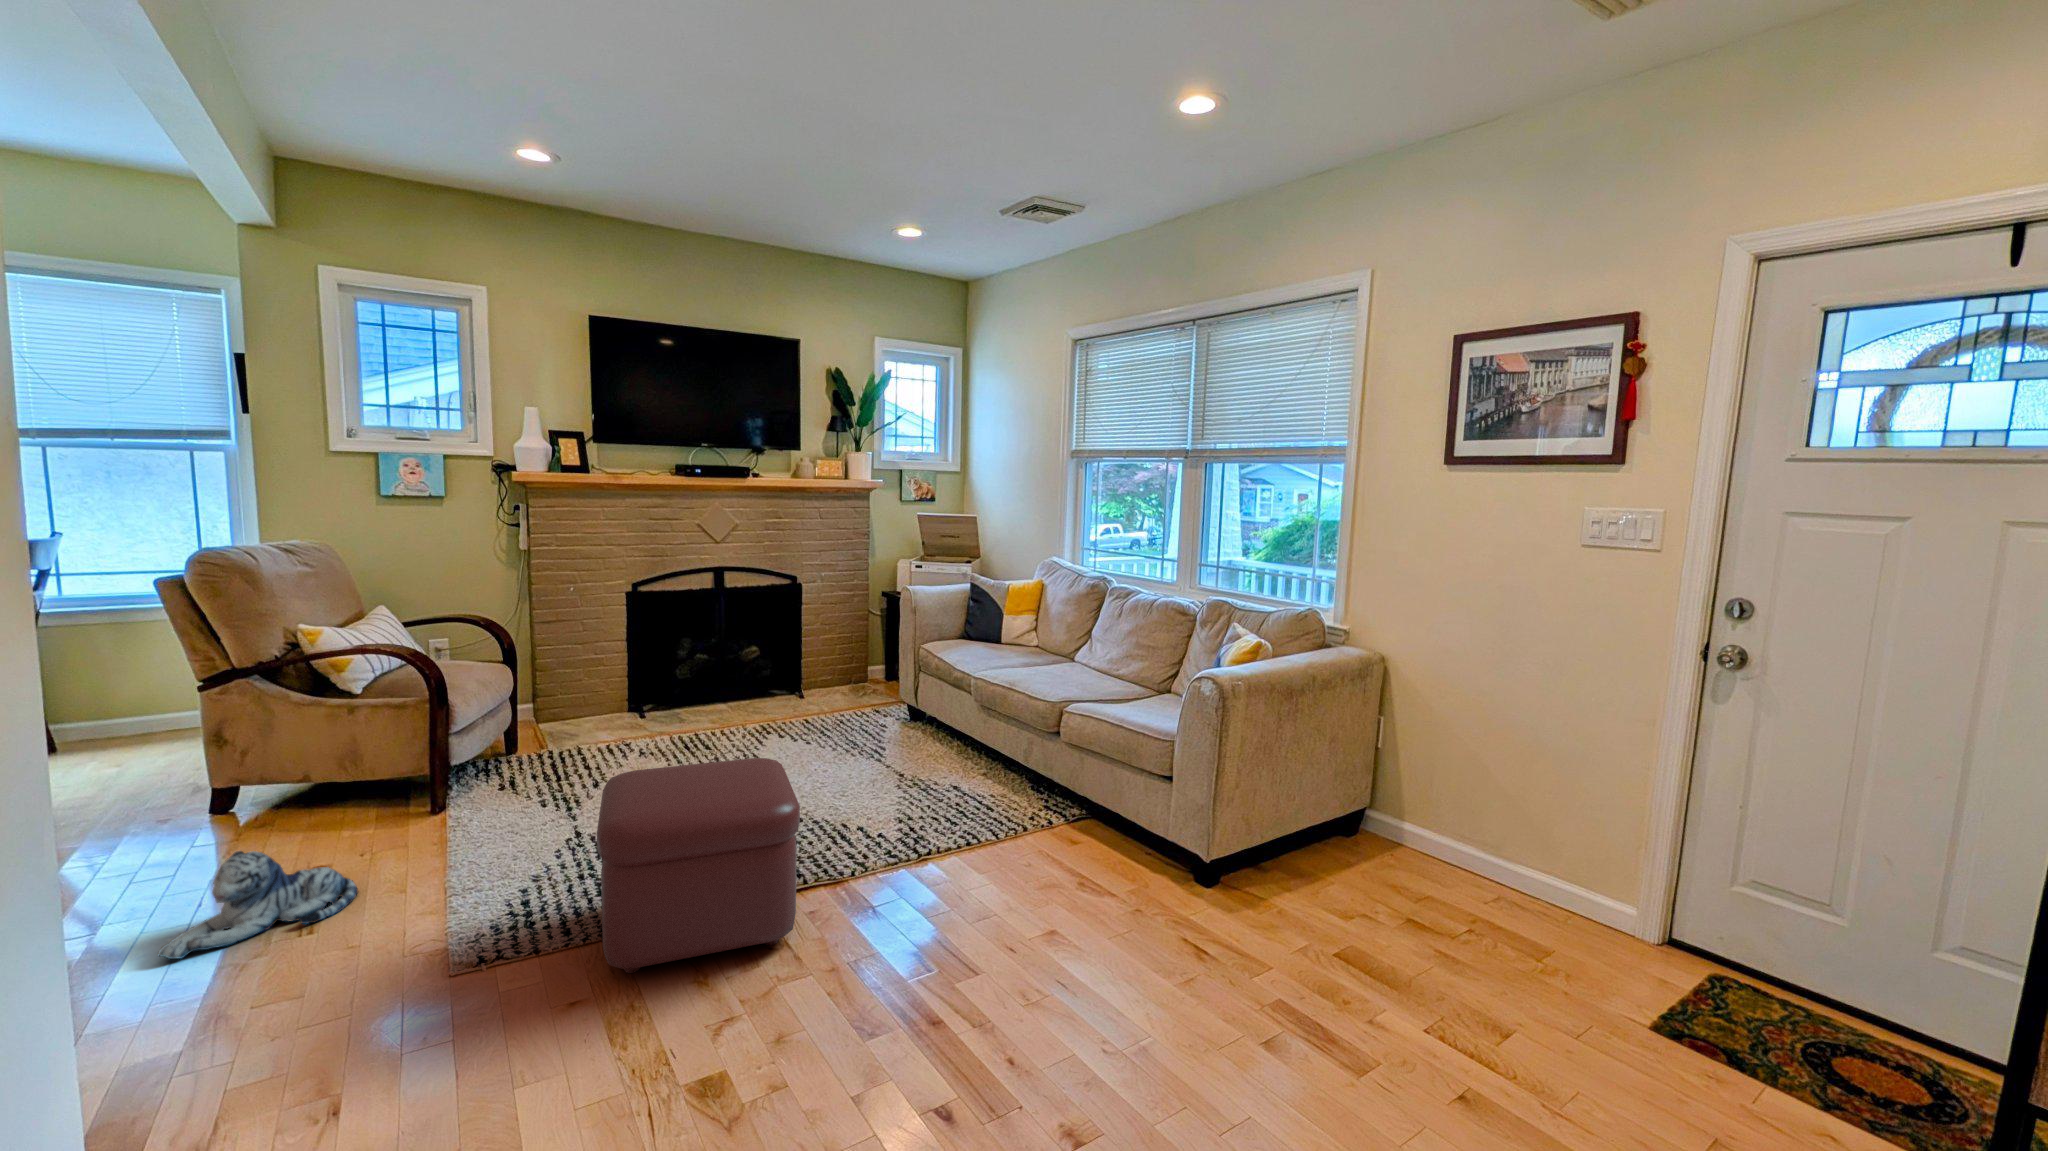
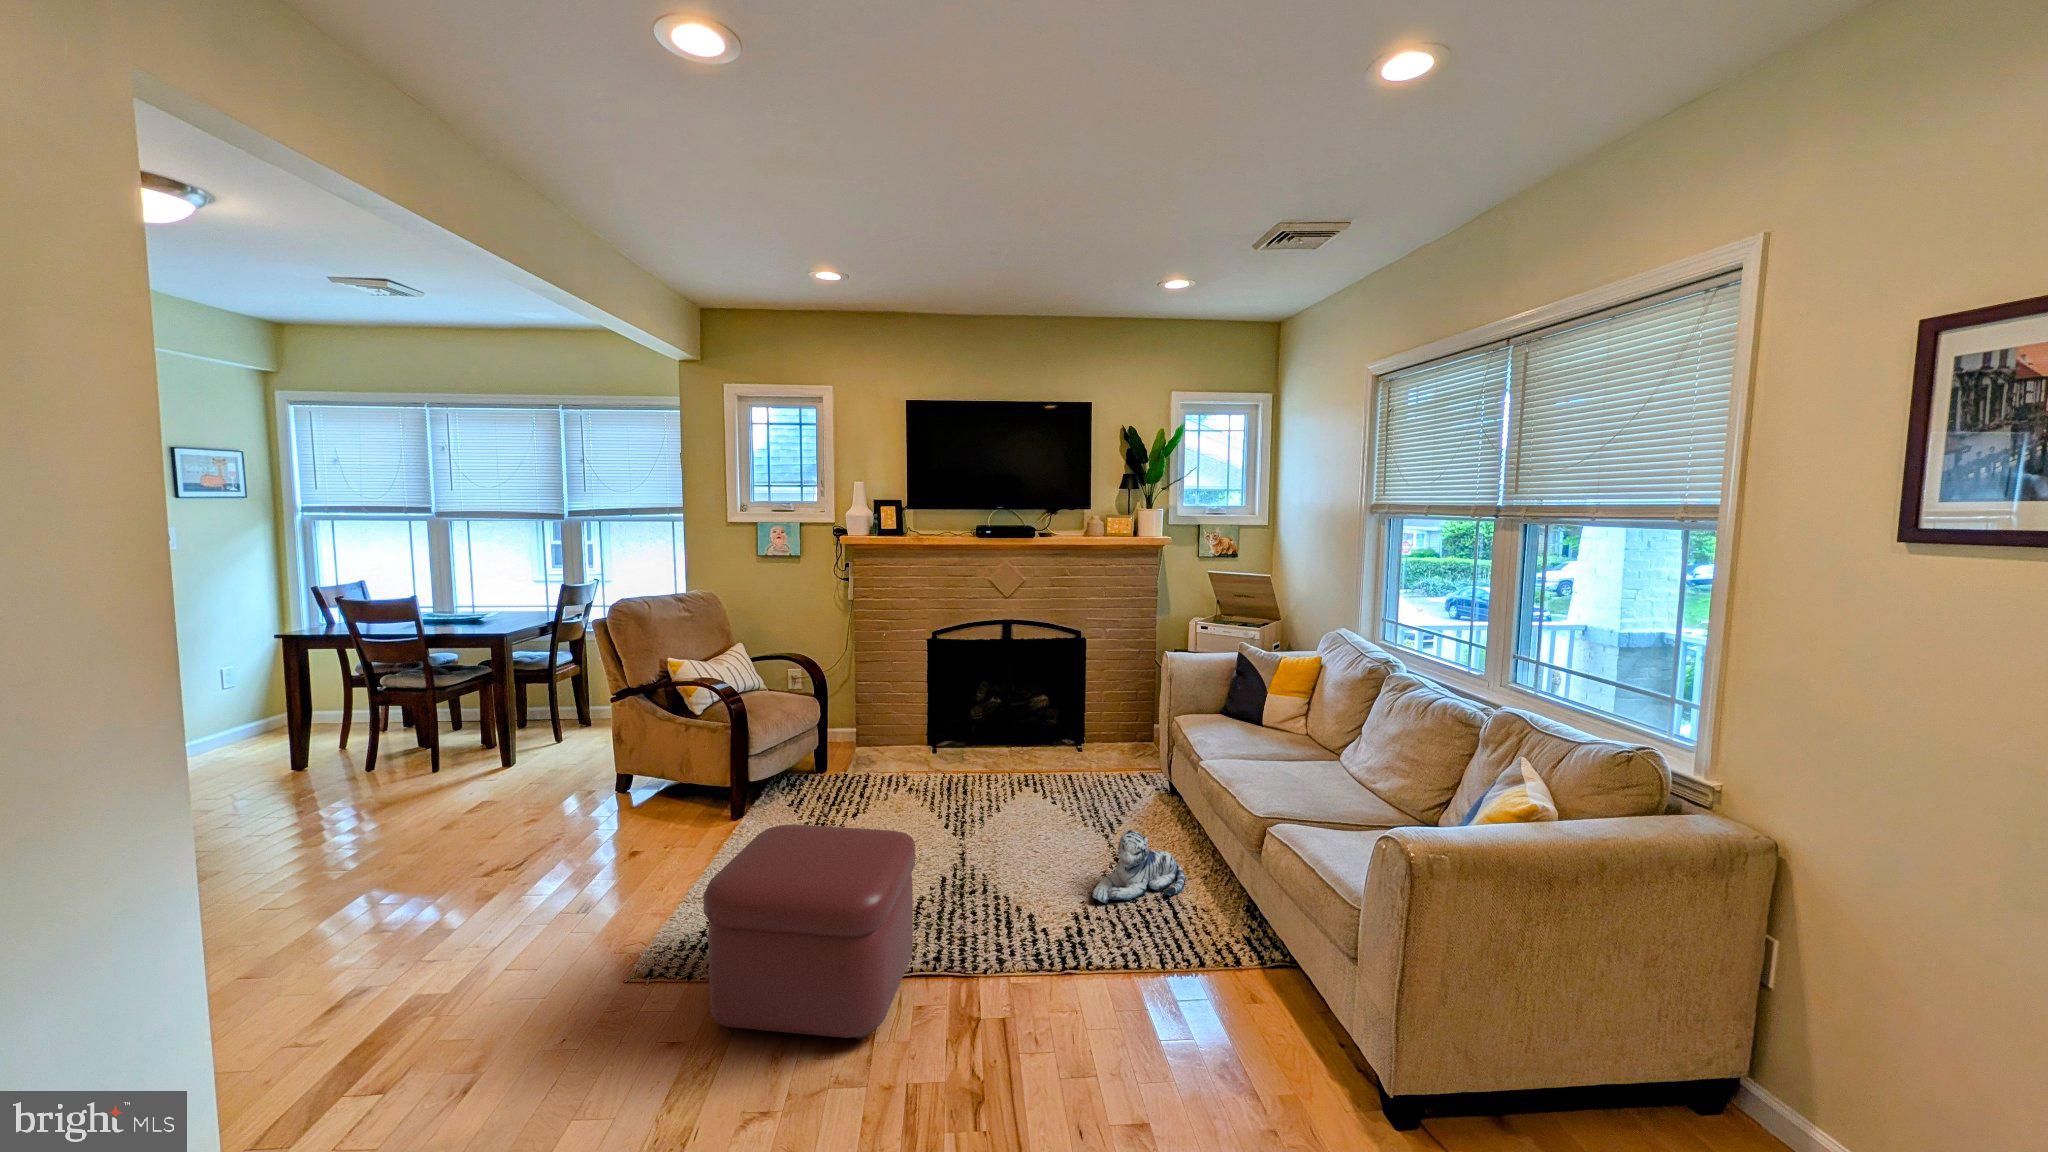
plush toy: present [158,851,358,959] -> present [1093,830,1186,903]

